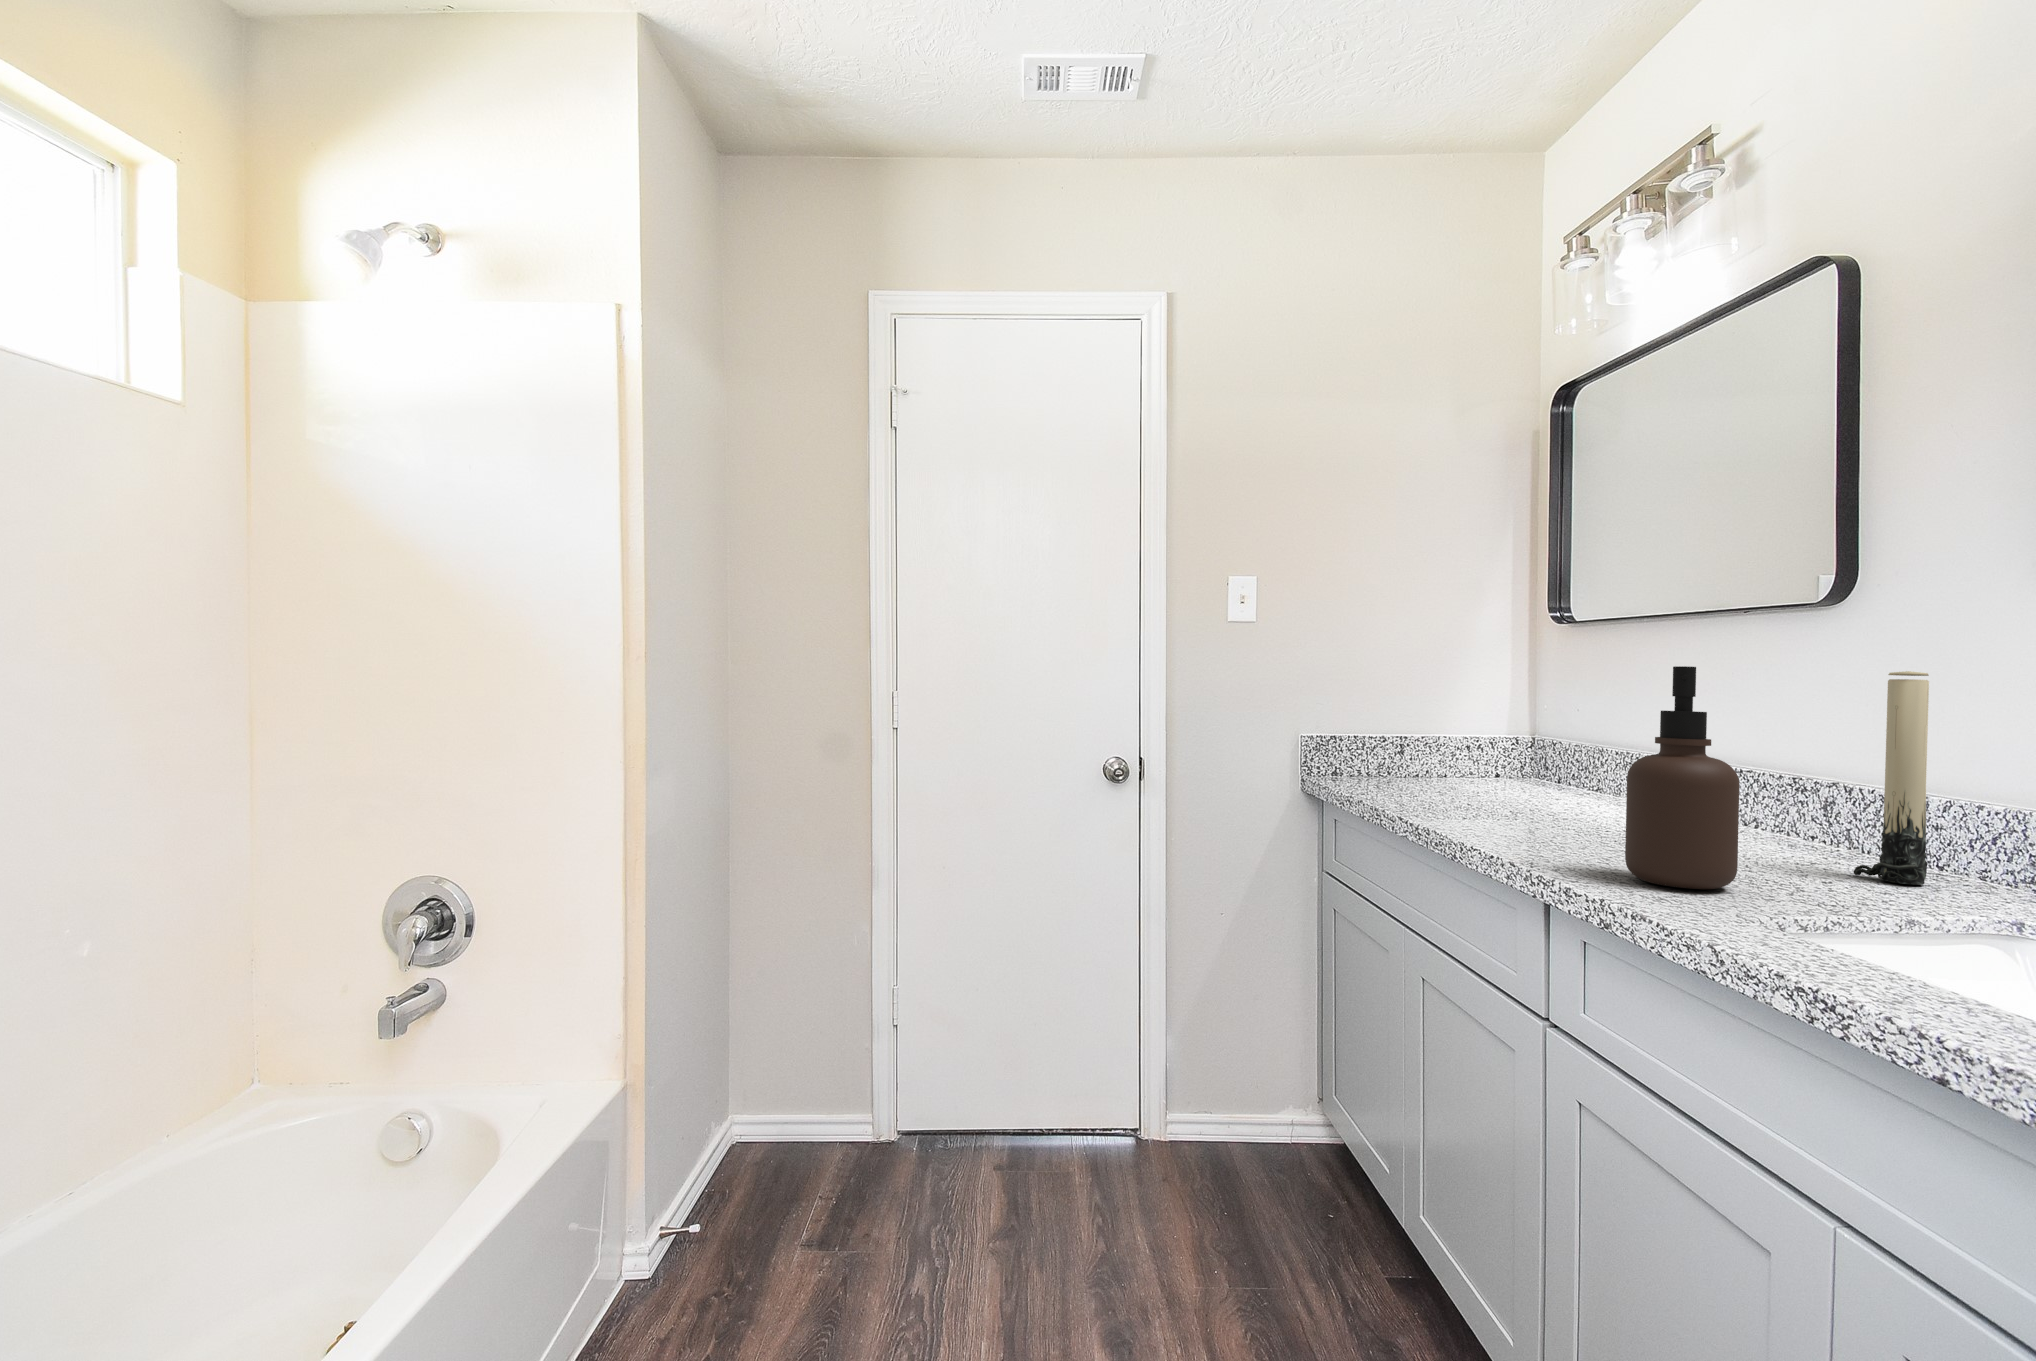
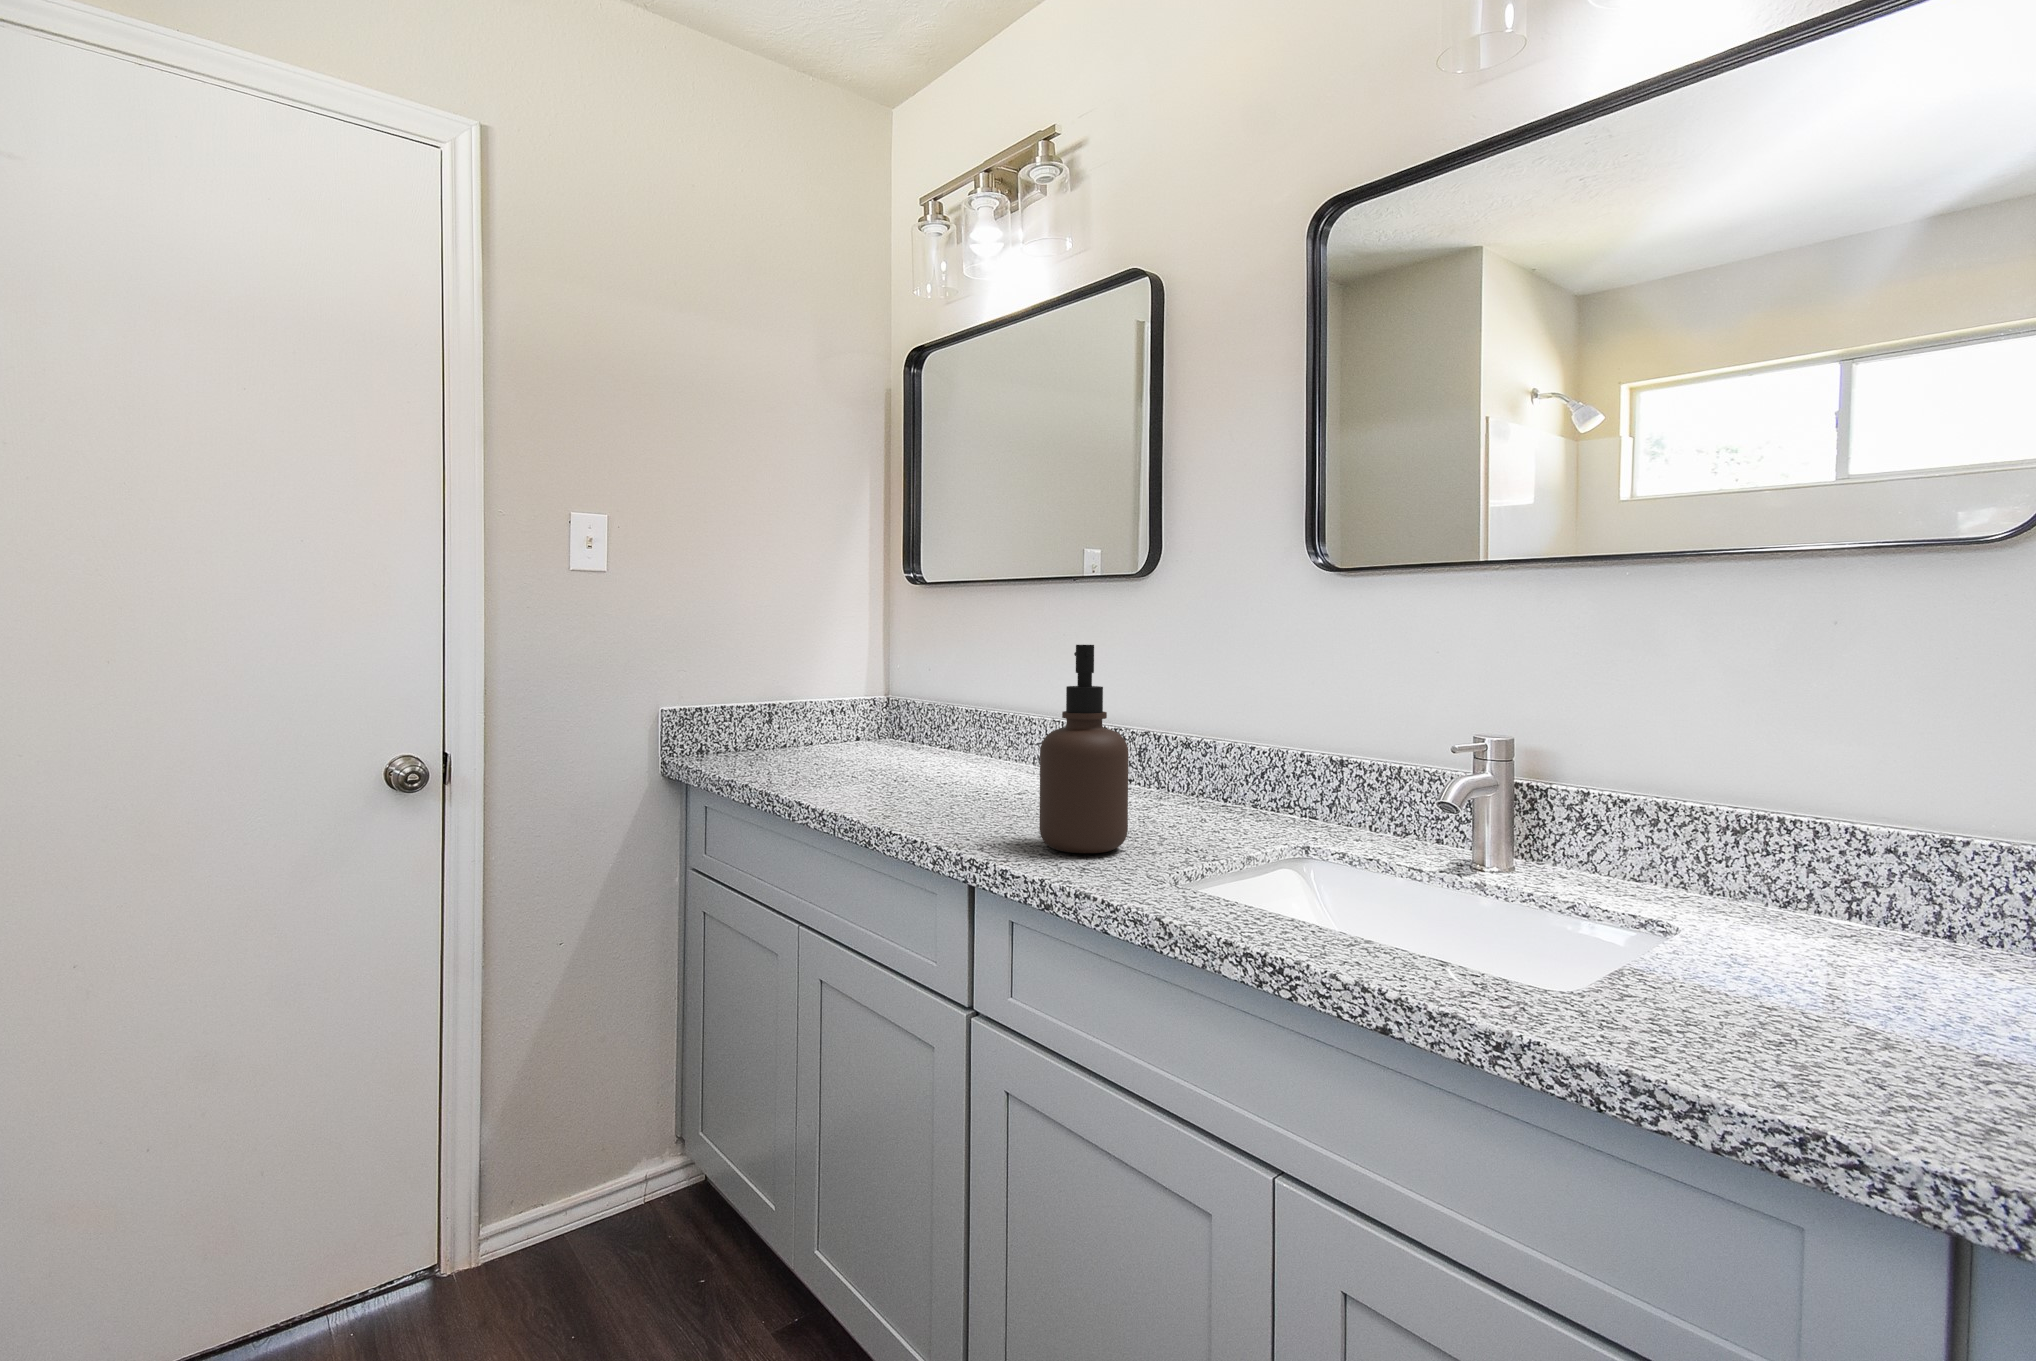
candle: present [1854,671,1929,885] -> none [1179,643,1228,818]

